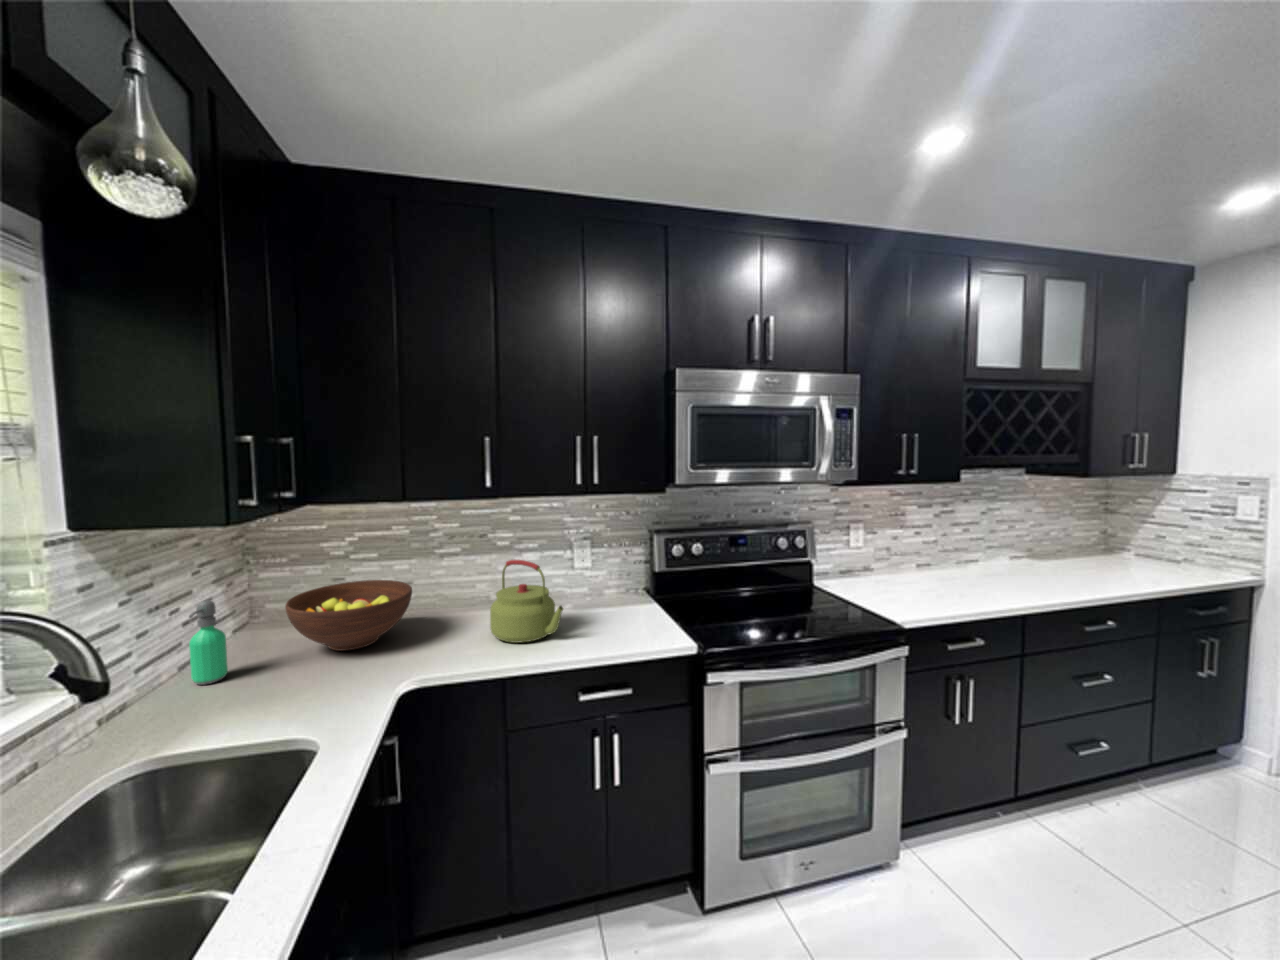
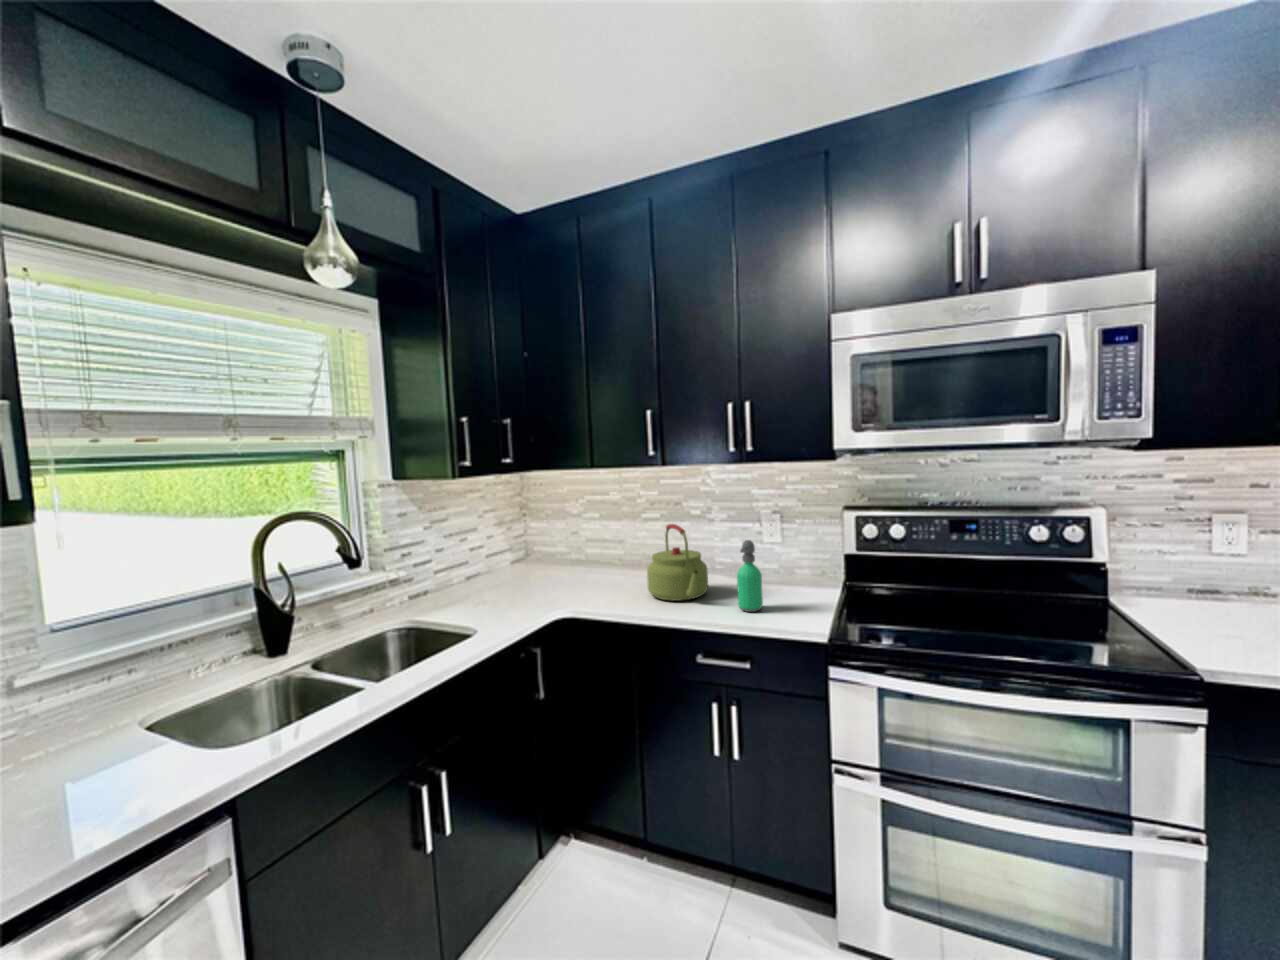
fruit bowl: present [285,580,412,651] -> none [517,534,604,584]
soap dispenser: present [189,600,228,685] -> present [737,540,763,612]

